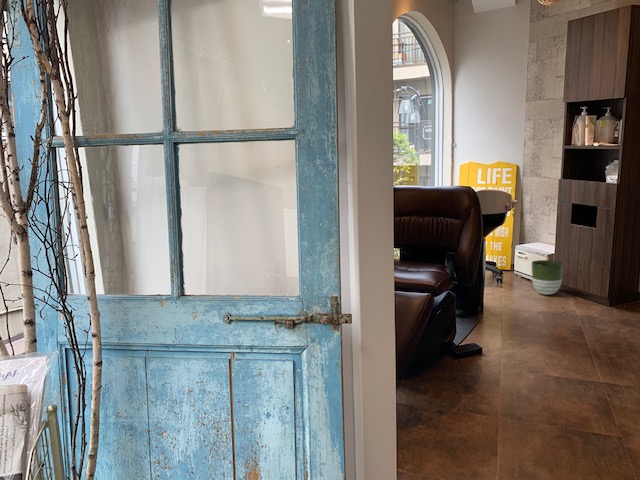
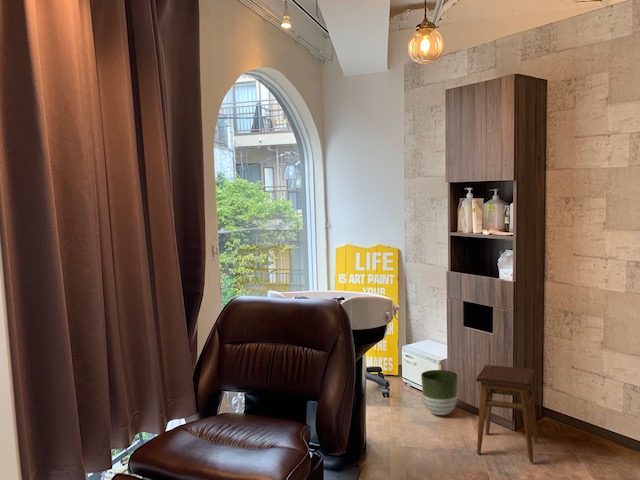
stool: none [575,251,630,322] -> present [476,365,538,462]

